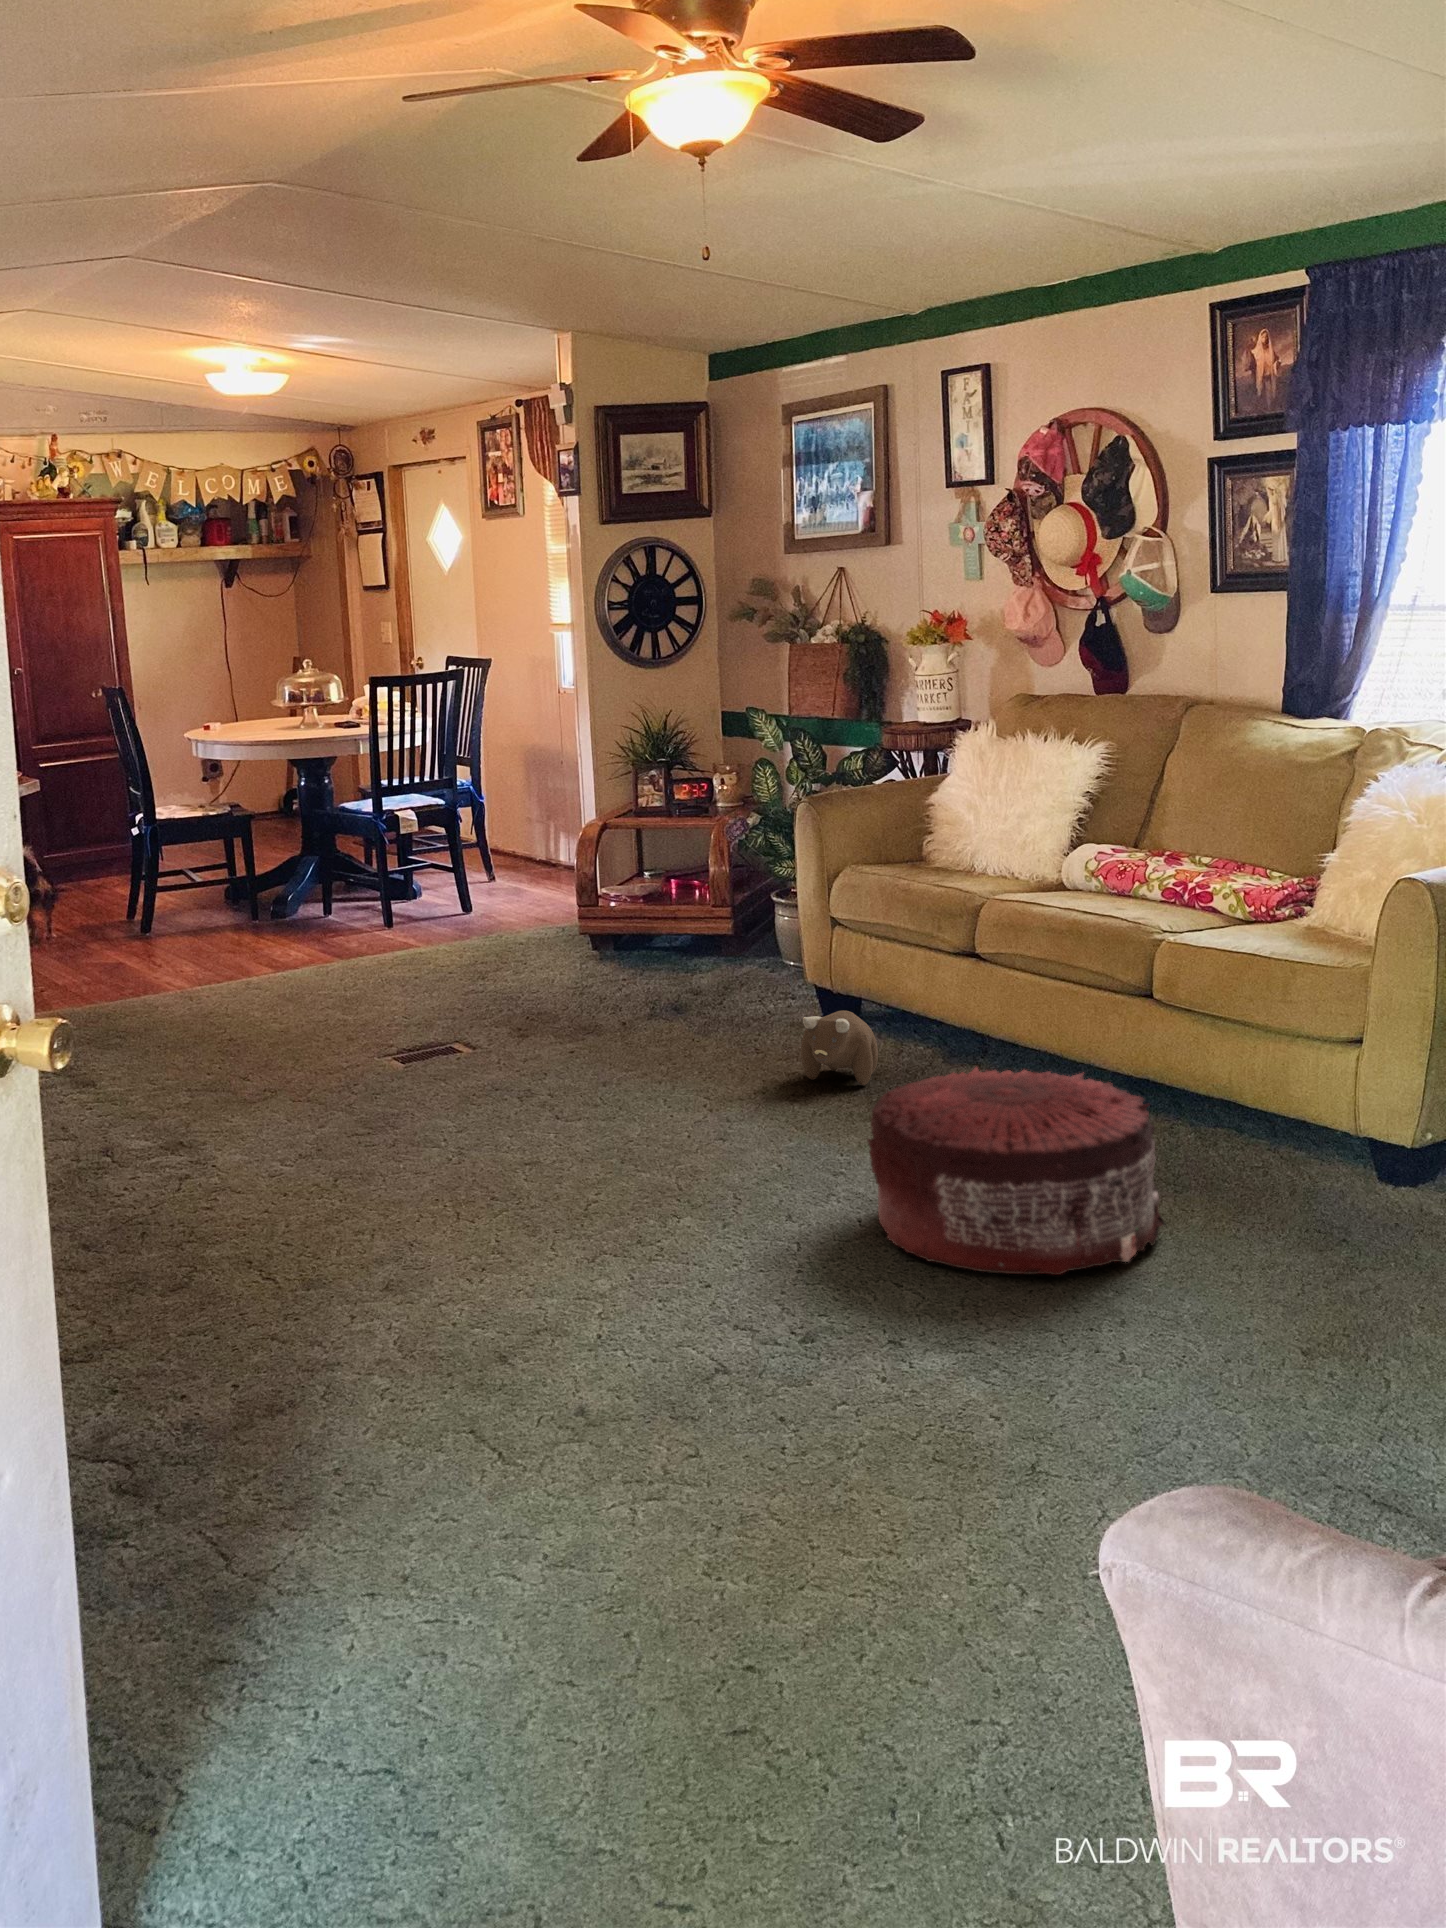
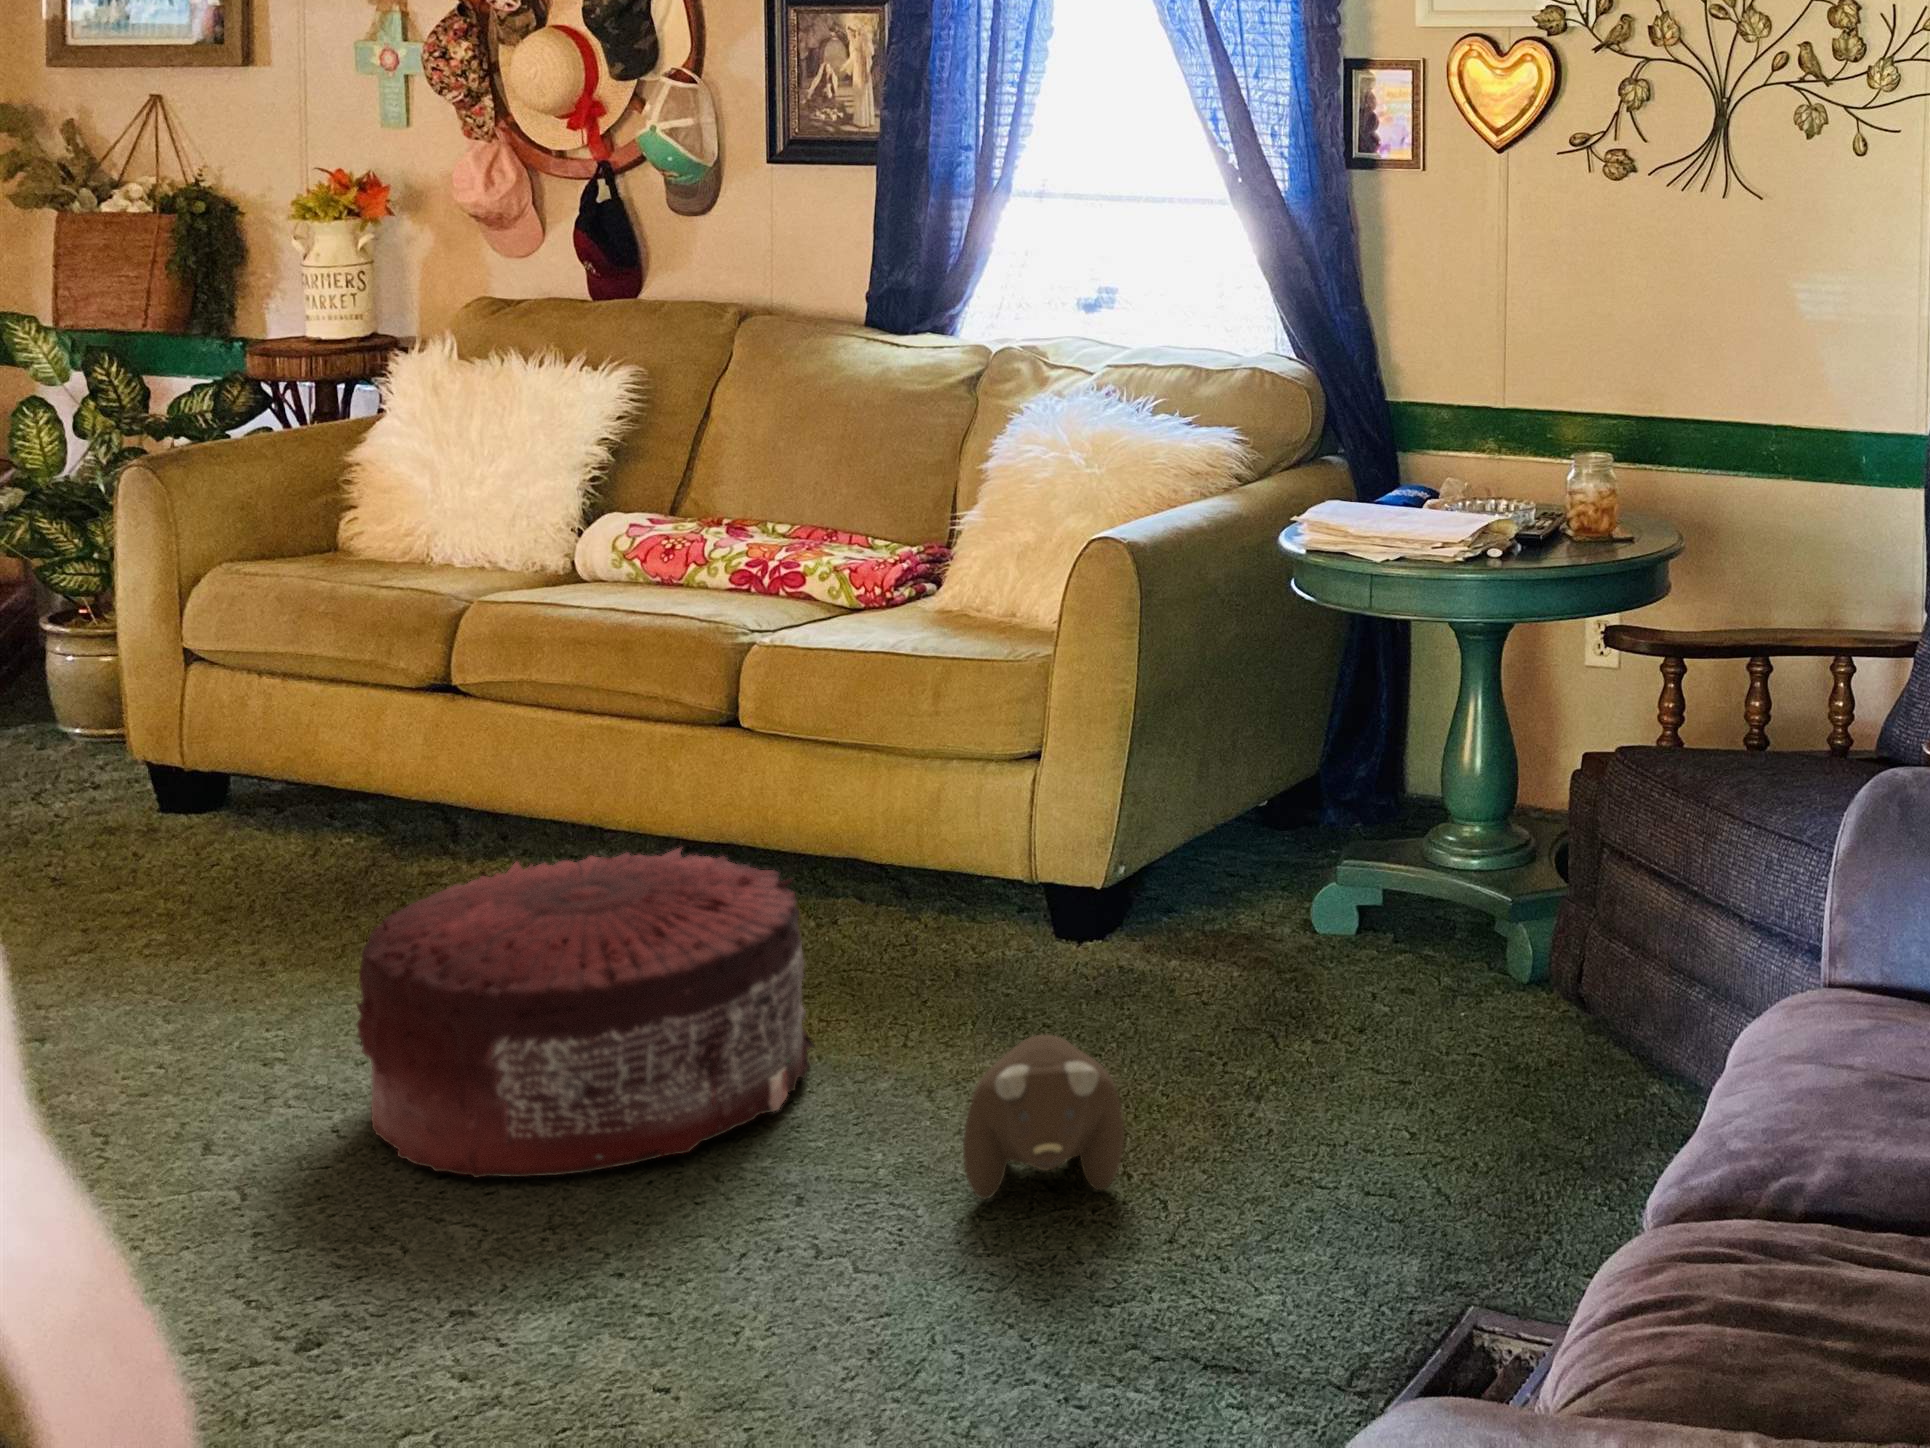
plush toy: present [801,1010,878,1085] -> present [963,1034,1124,1199]

